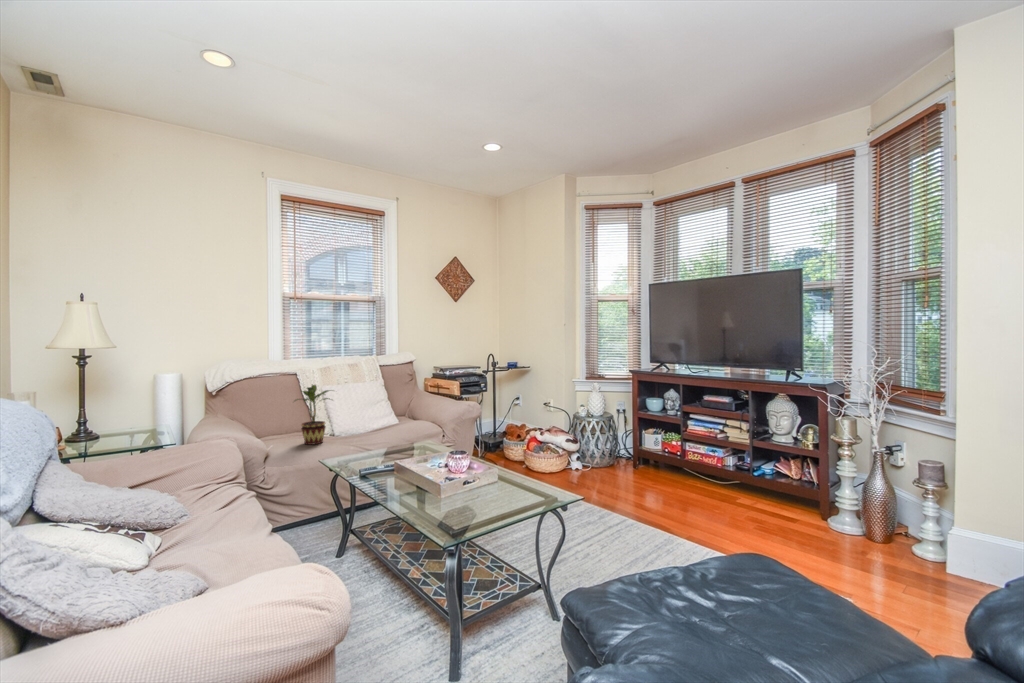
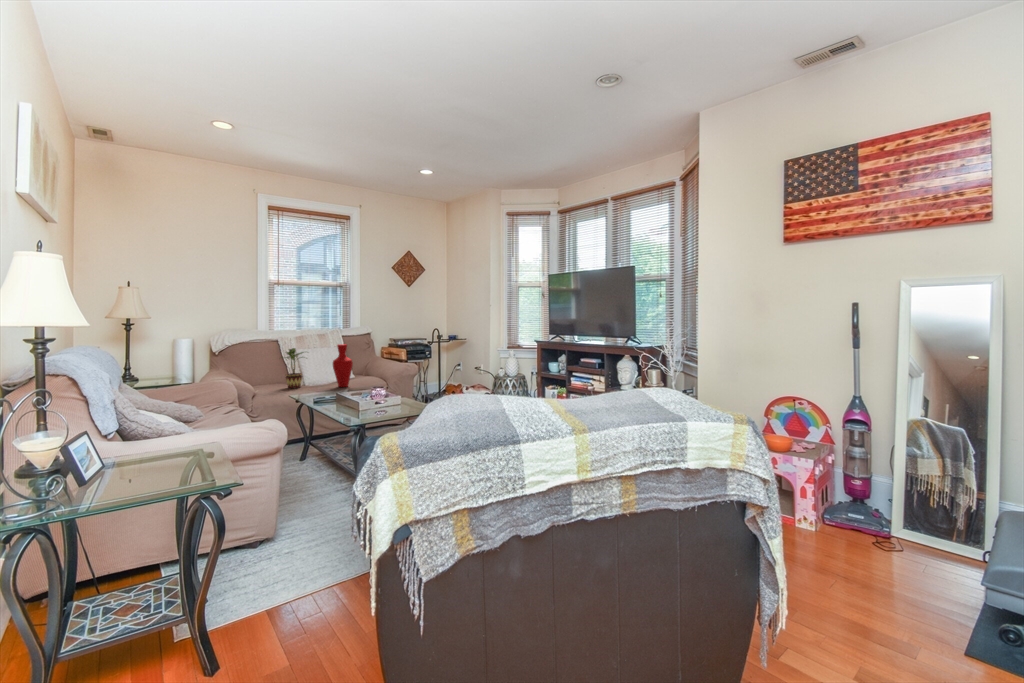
vase: none [370,379,398,442] -> present [333,344,353,387]

